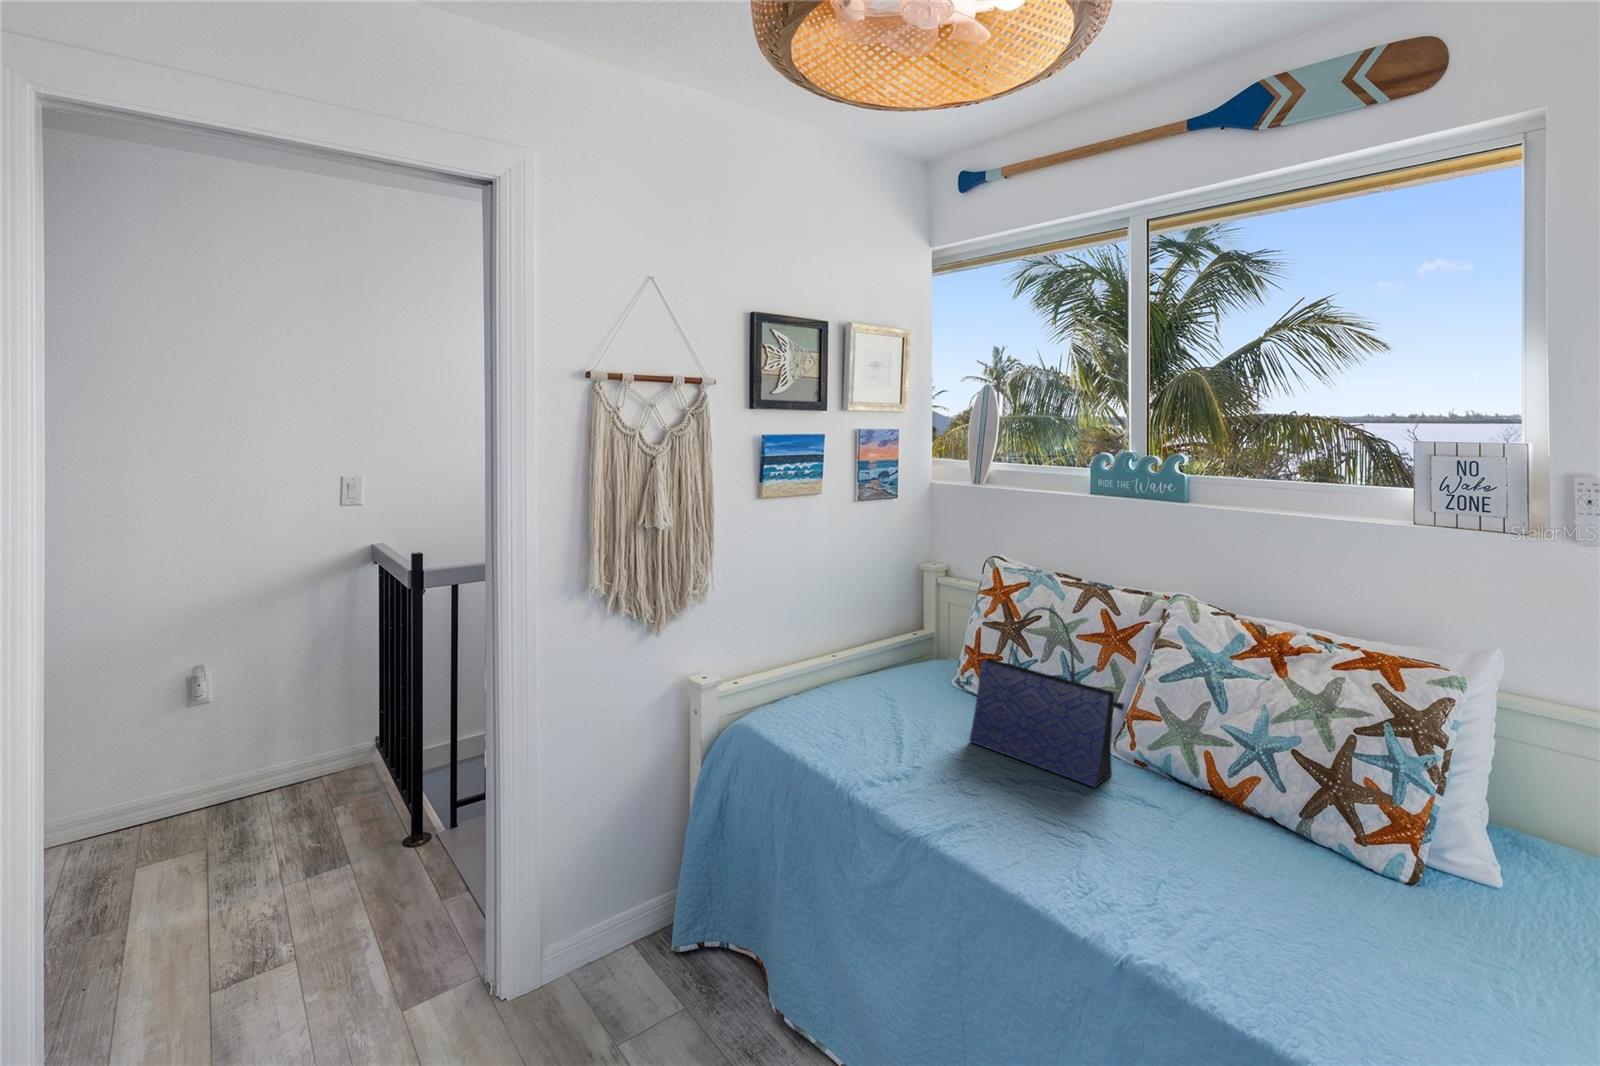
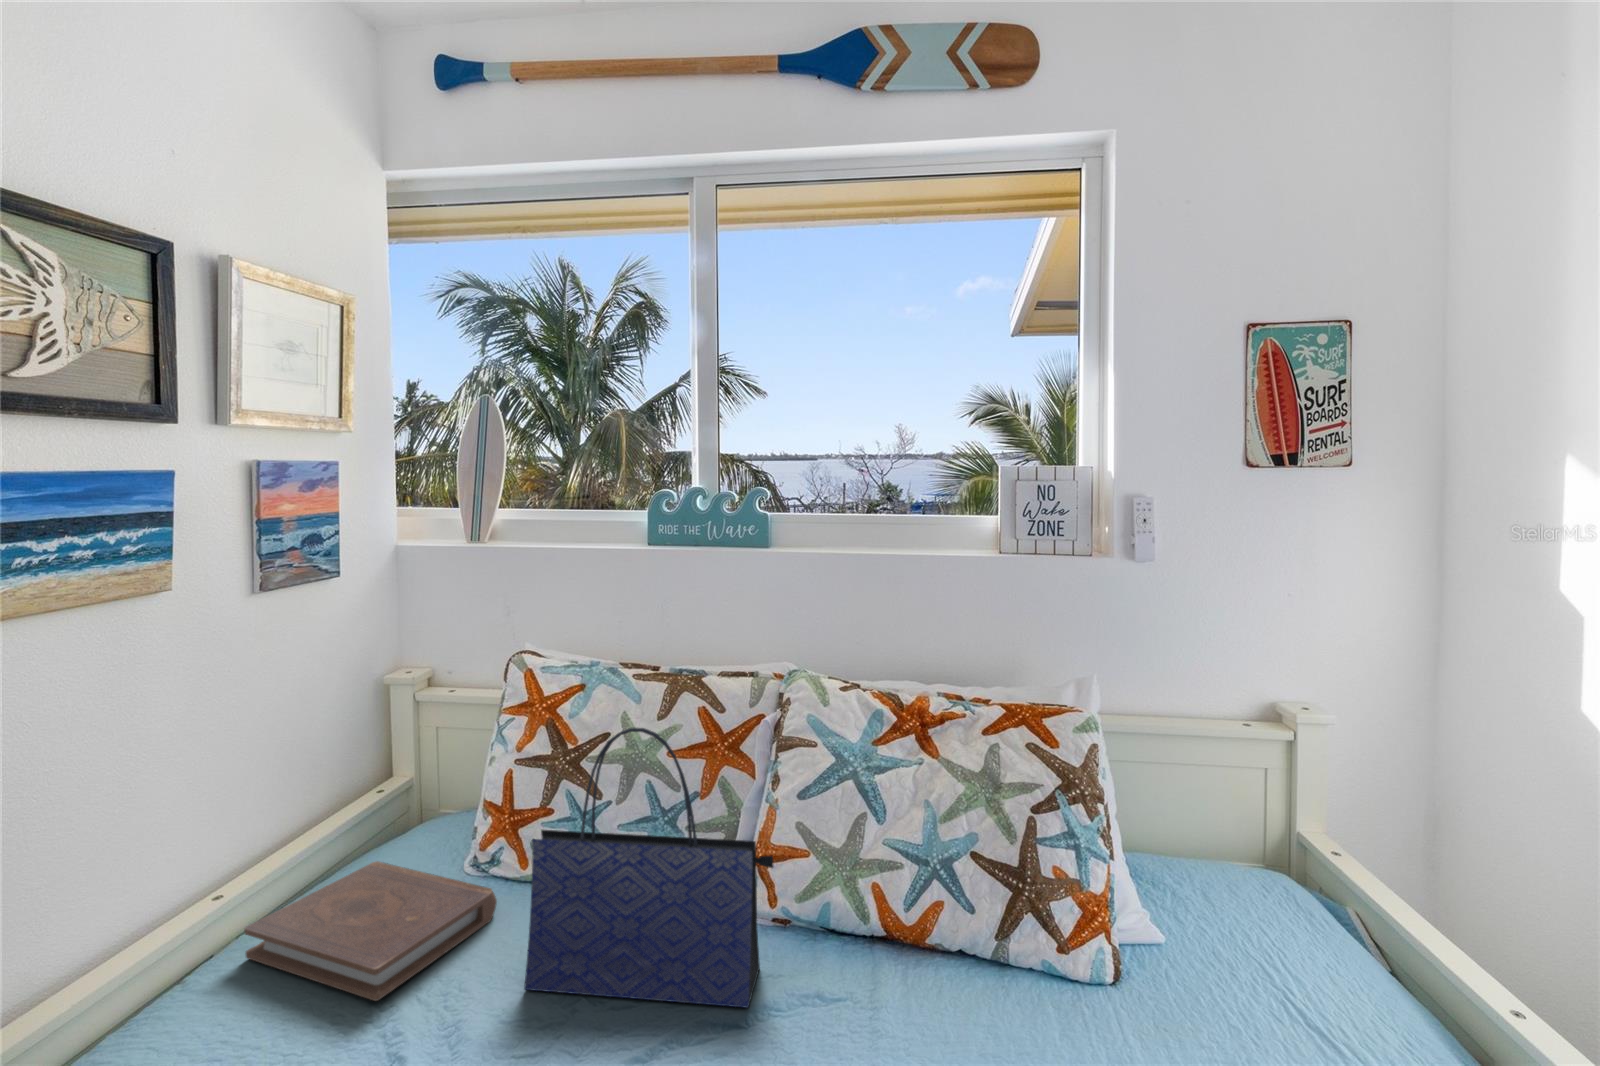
book: none [841,664,962,723] -> present [244,861,497,1001]

